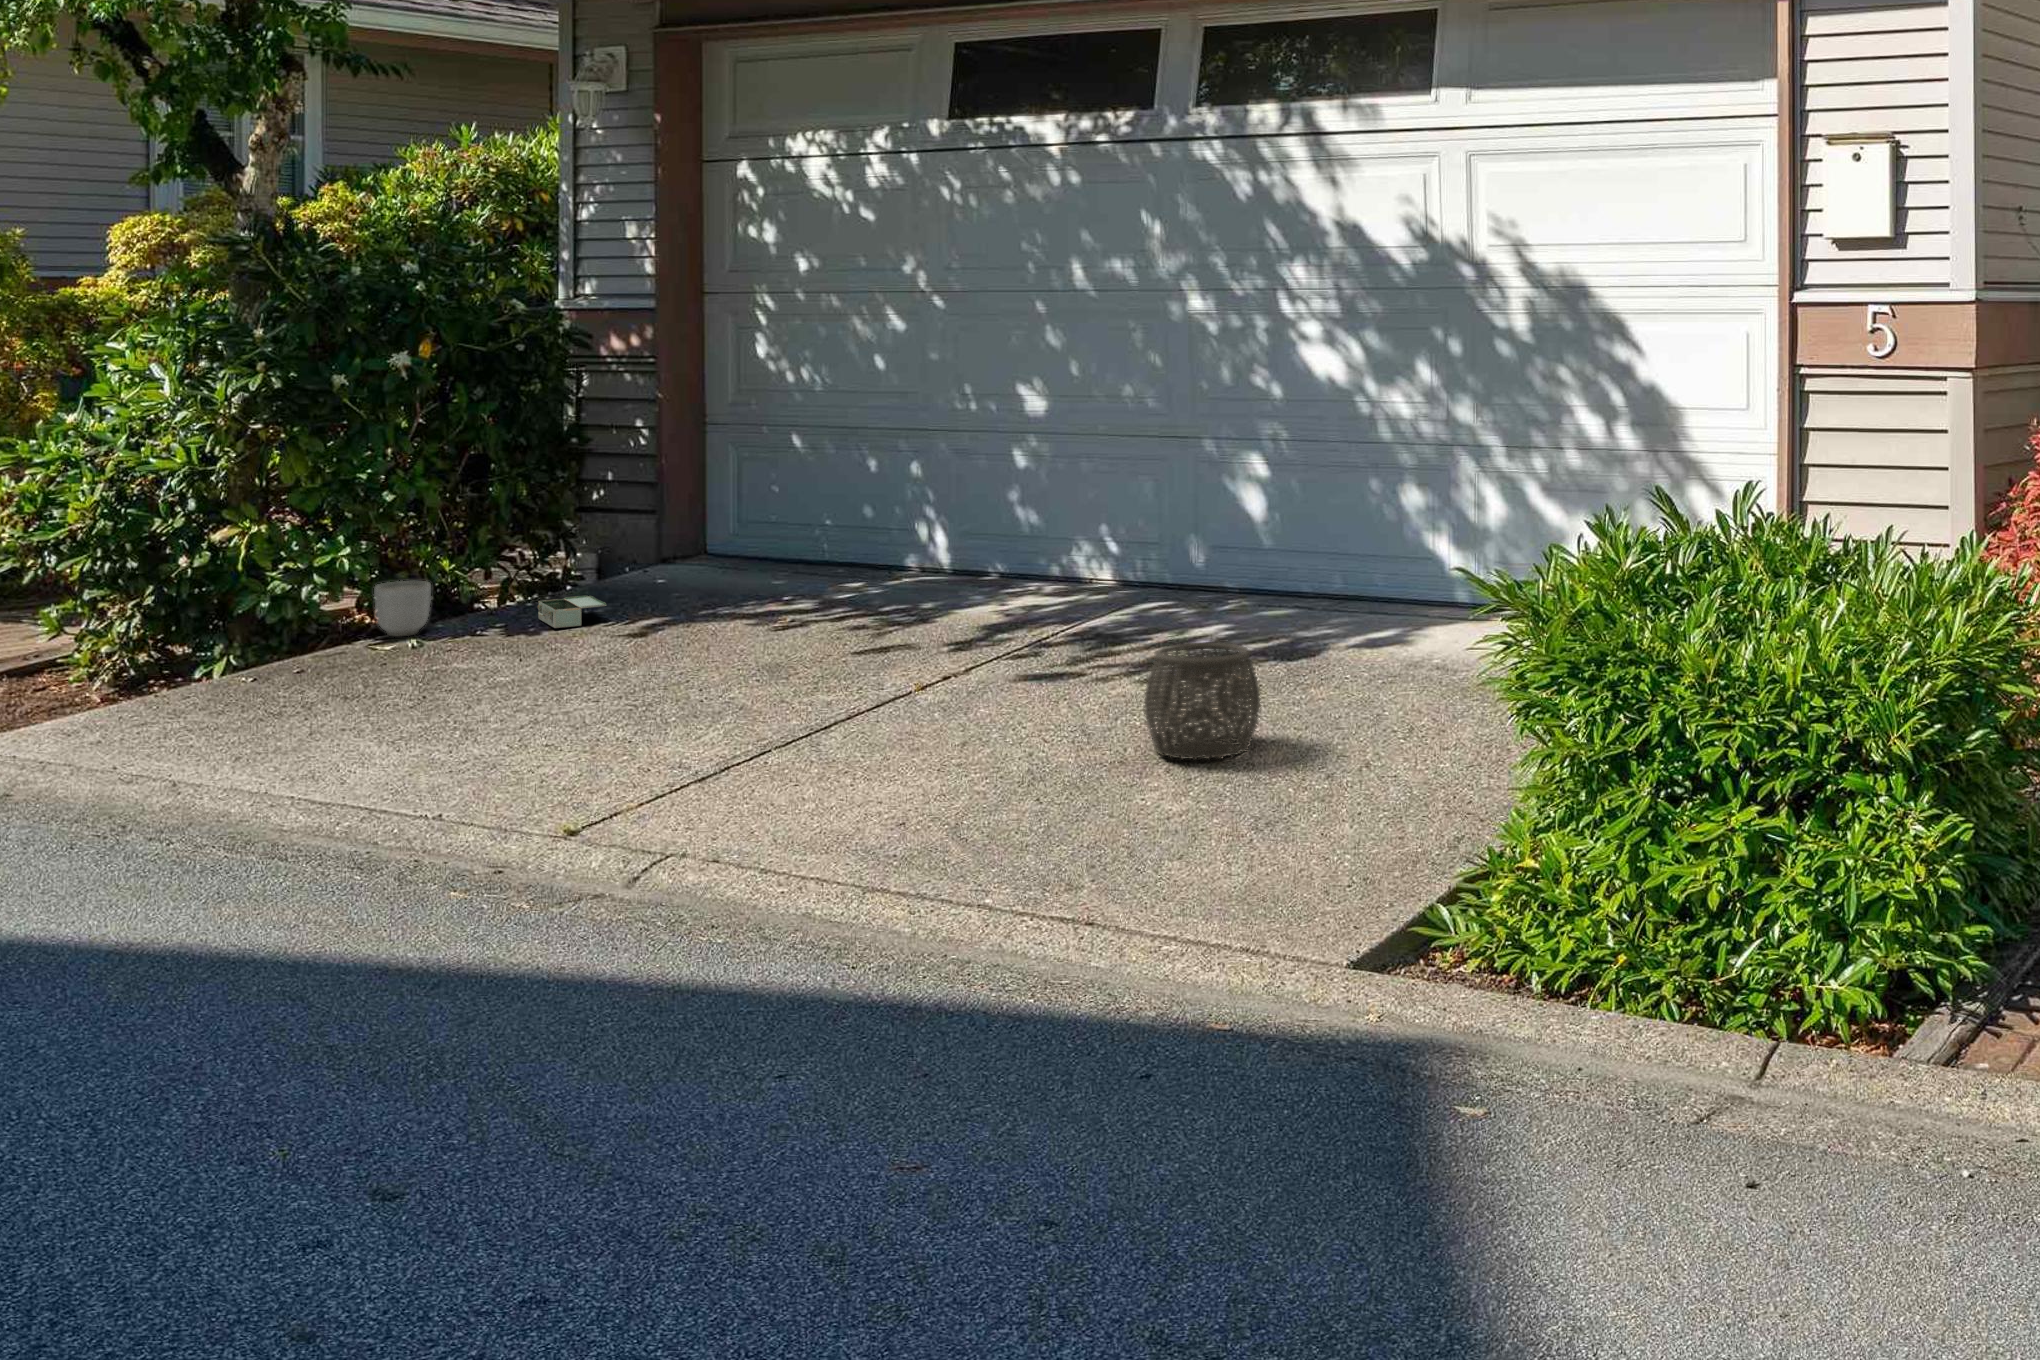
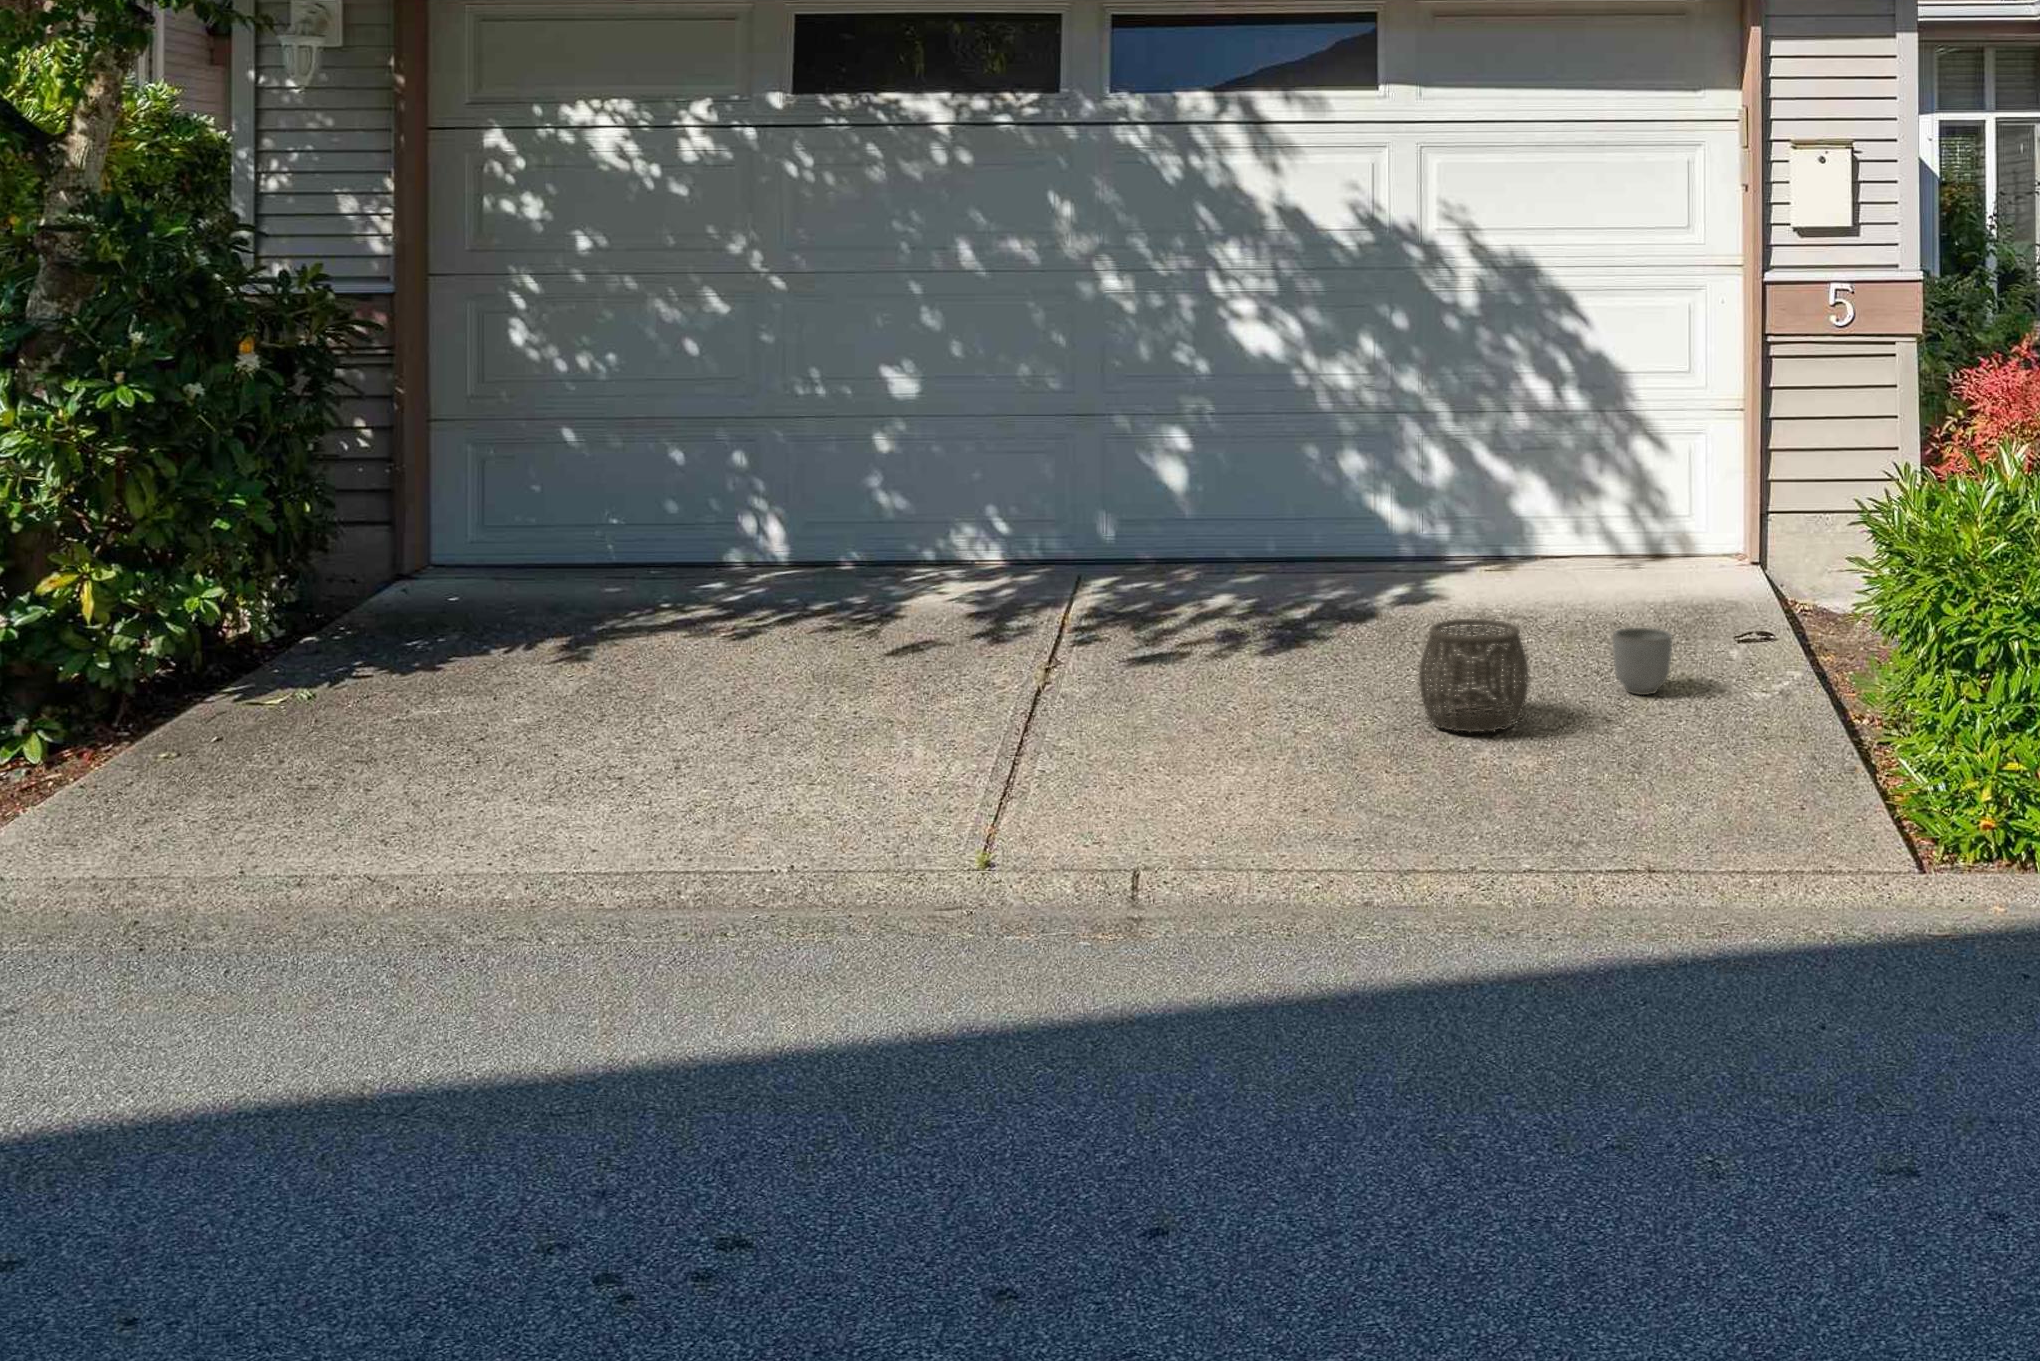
planter: present [374,581,431,636] -> present [1613,628,1673,695]
toolbox: present [537,595,607,628] -> none [409,632,513,674]

